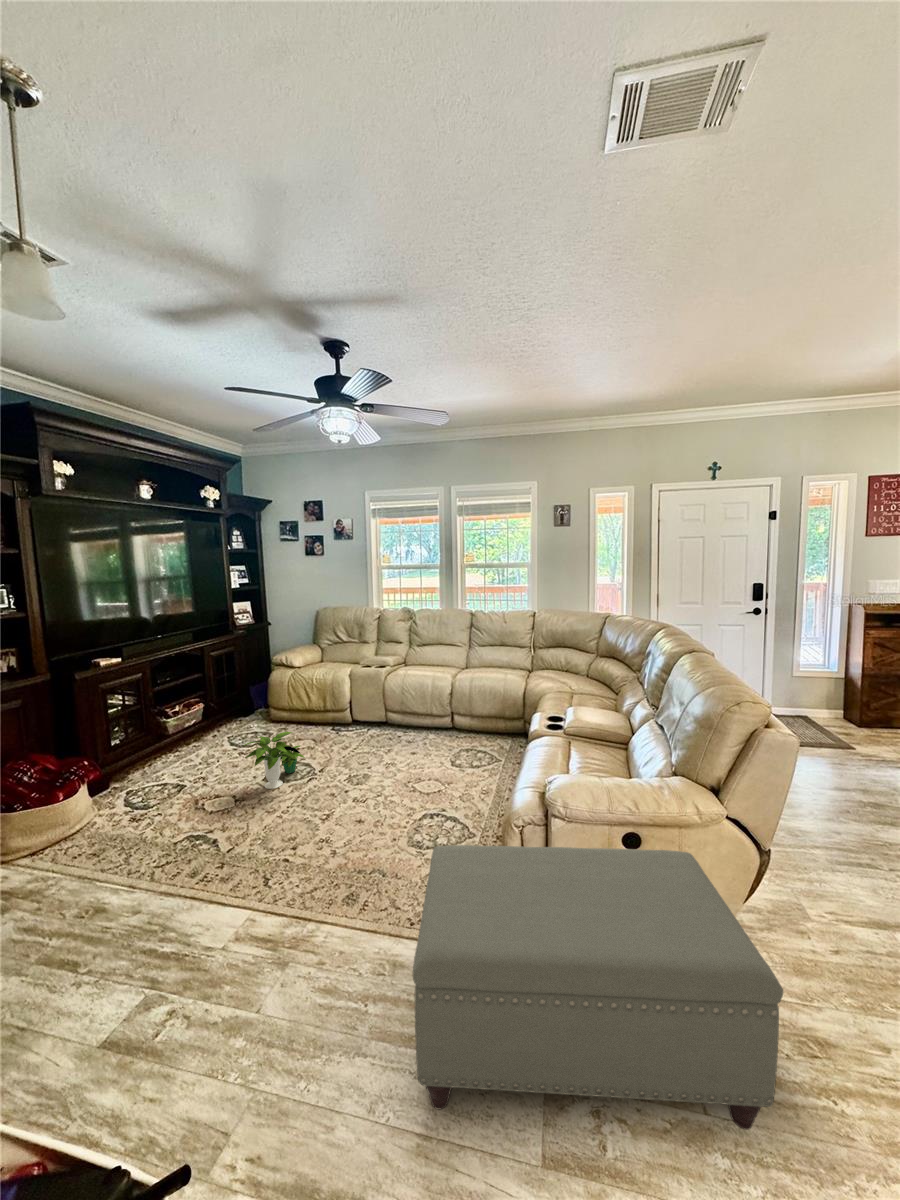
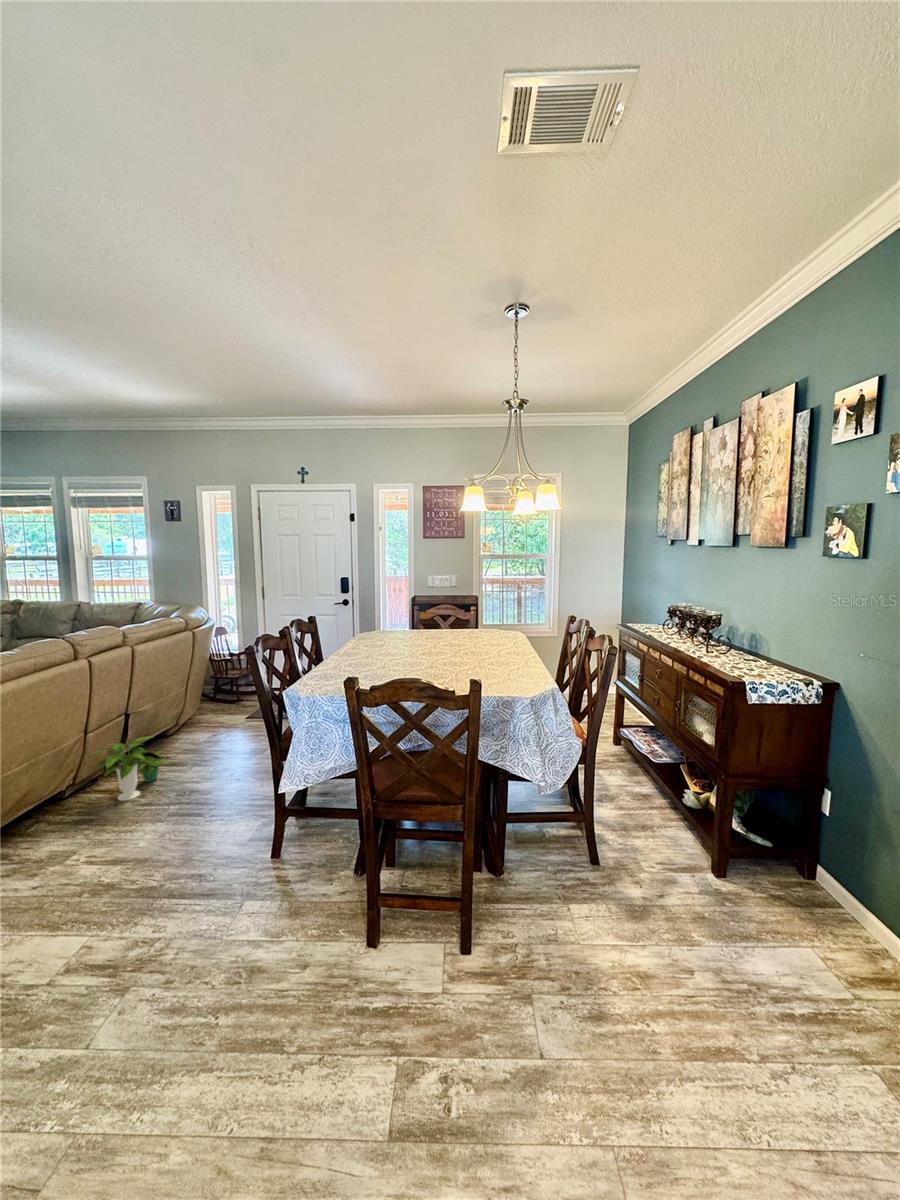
ottoman: present [413,845,783,1130] -> none [255,823,603,1109]

